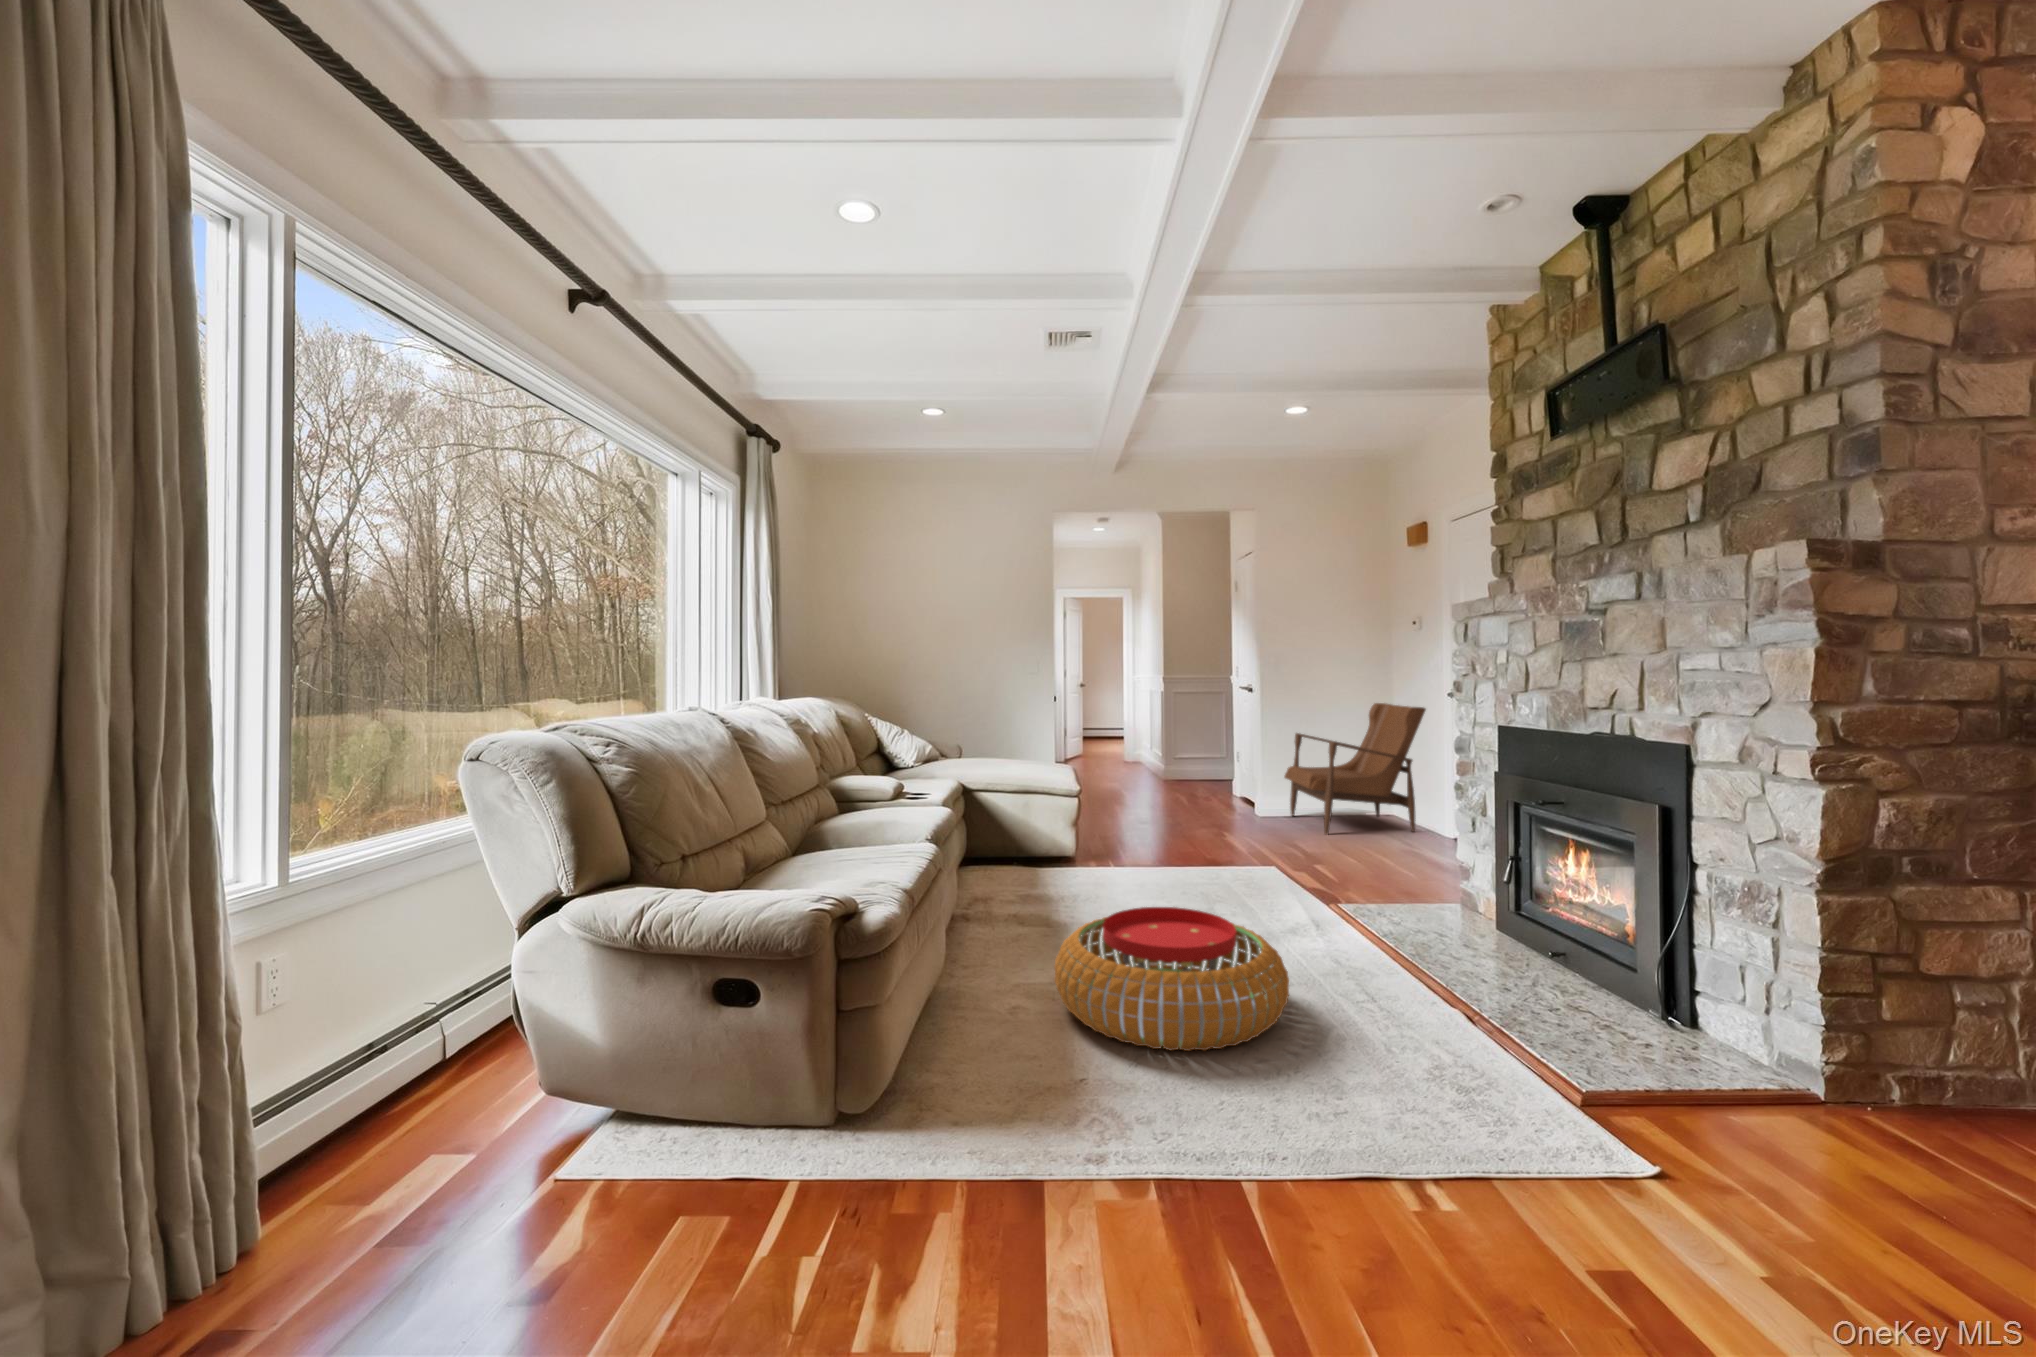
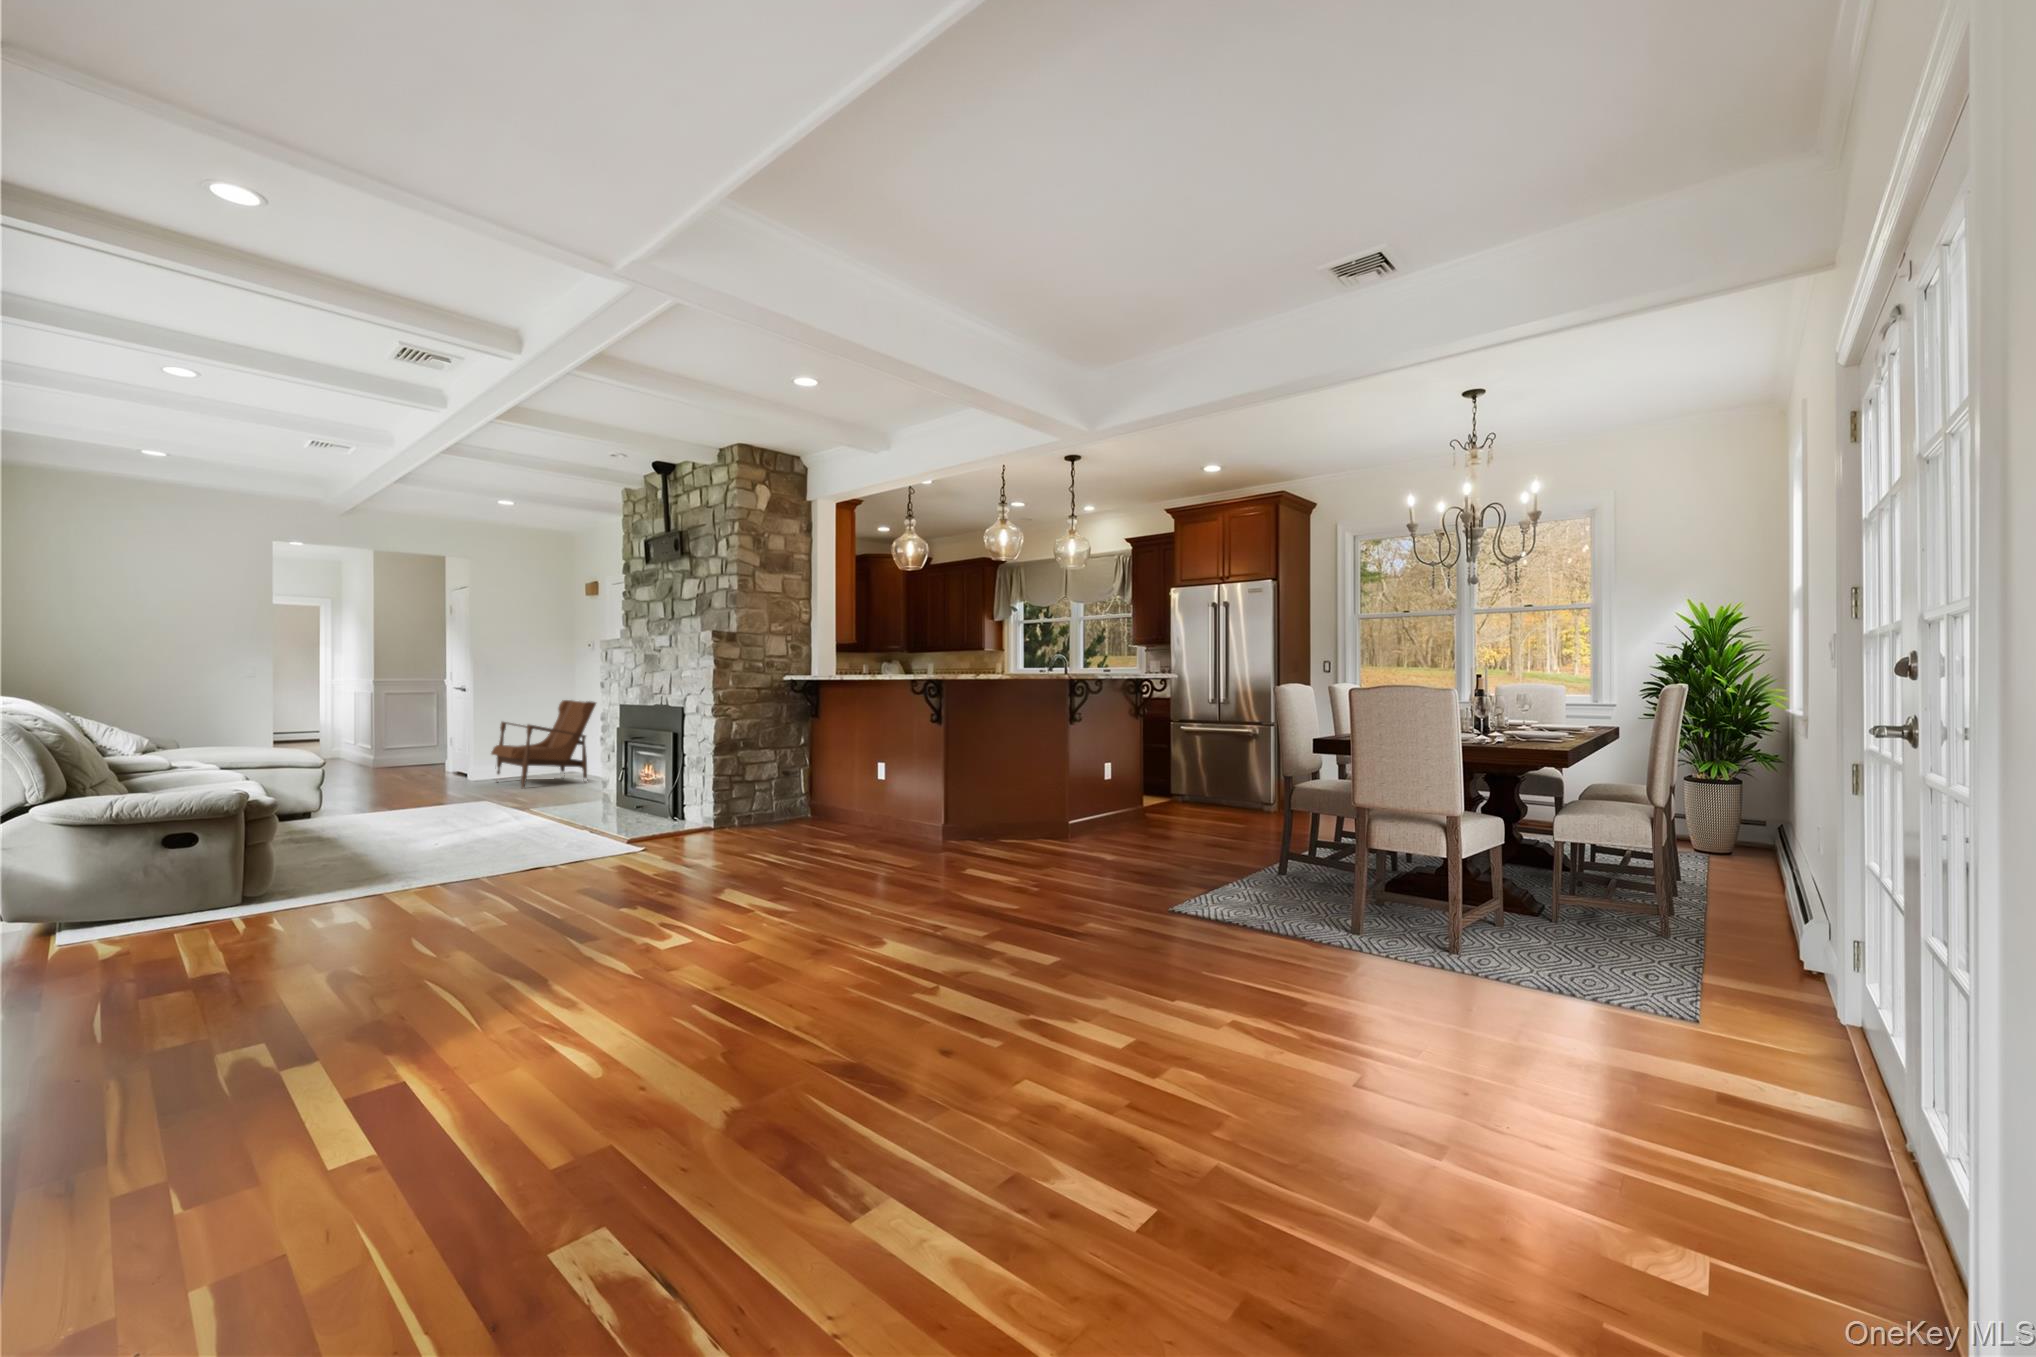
pouf: present [1054,907,1289,1051] -> none [344,800,496,859]

